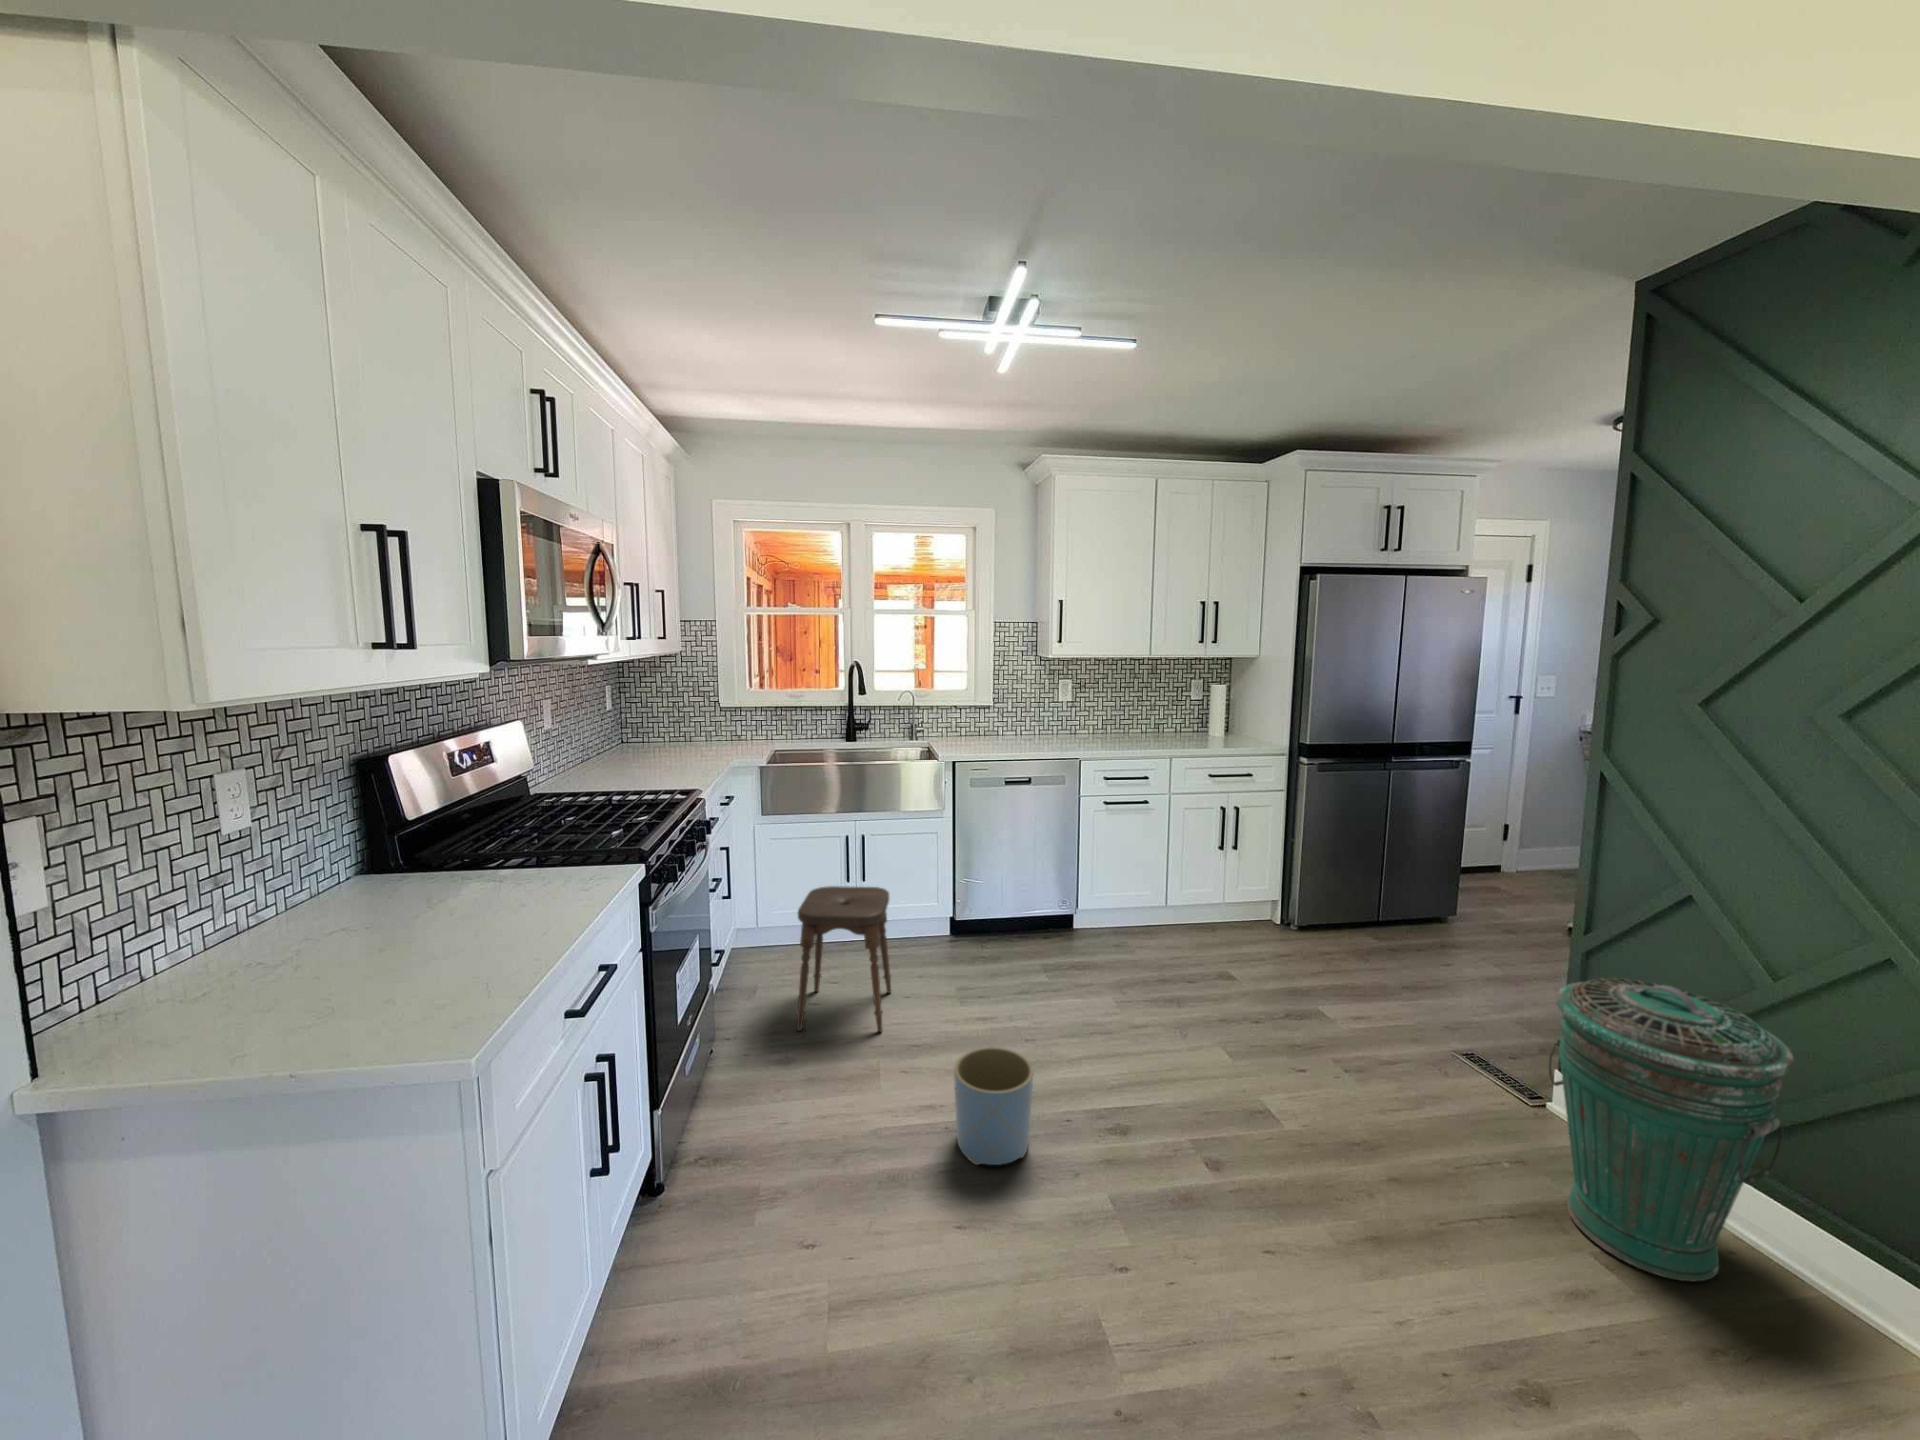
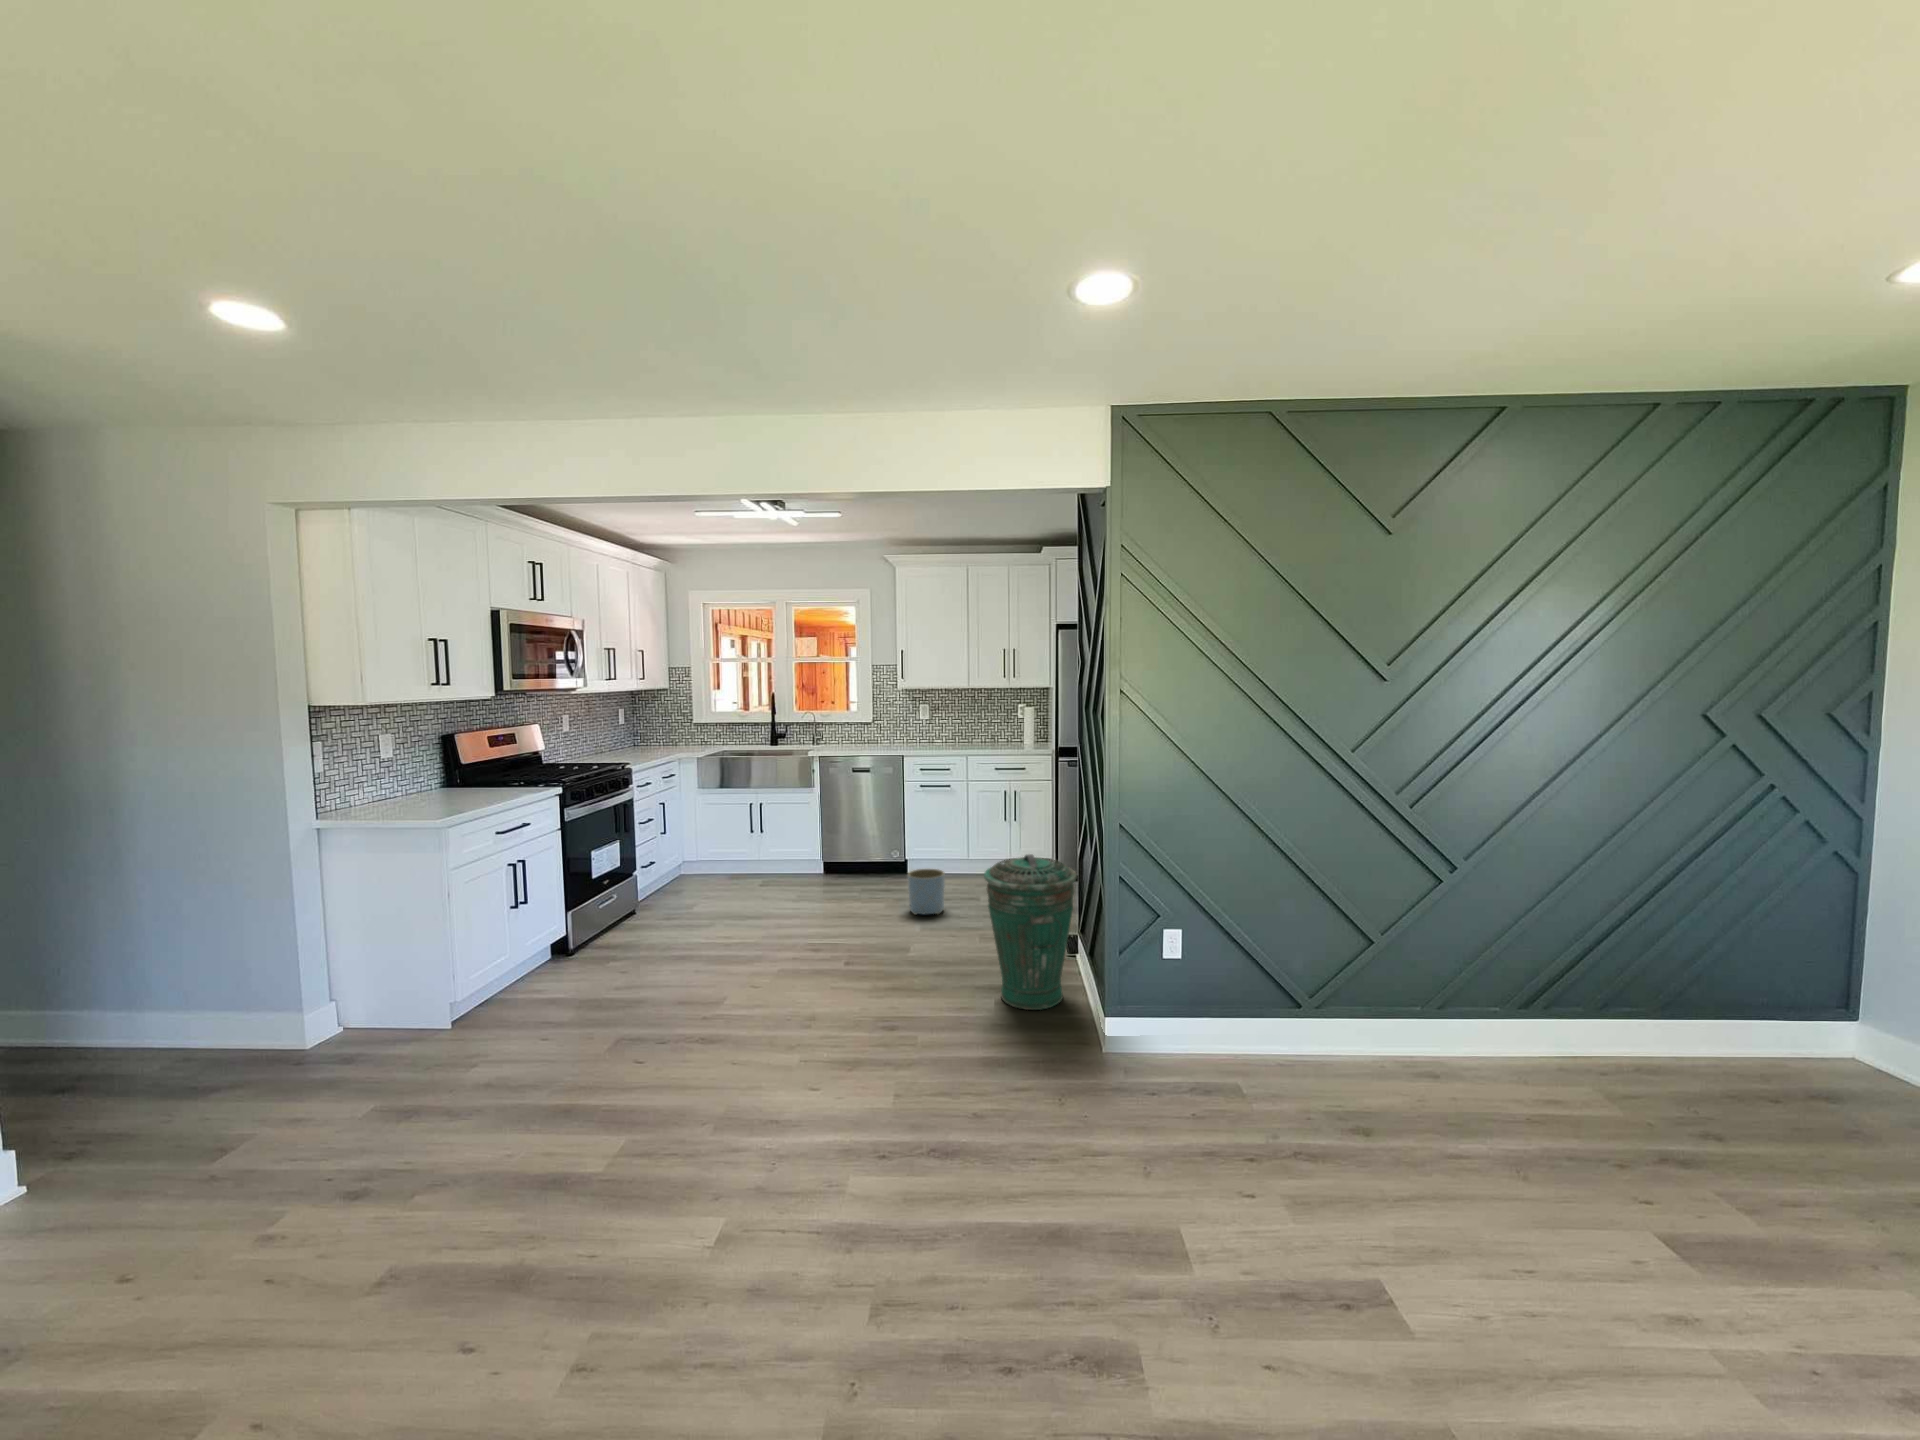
stool: present [797,886,891,1032] -> none [683,828,753,910]
planter: present [954,1047,1033,1165] -> present [908,869,945,915]

